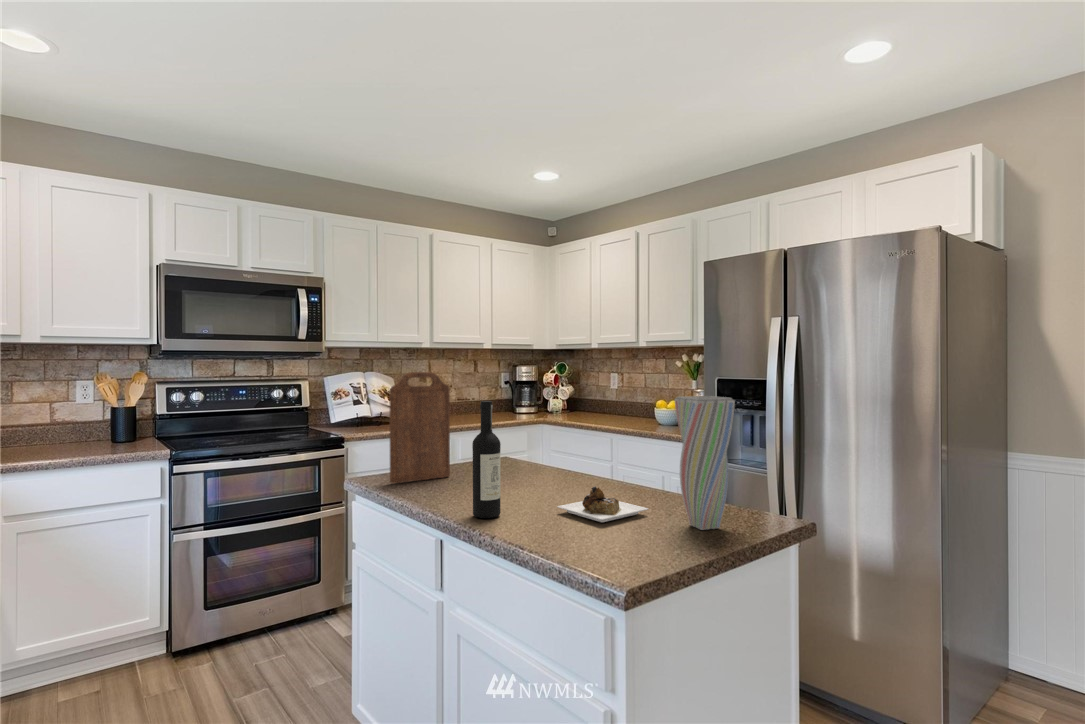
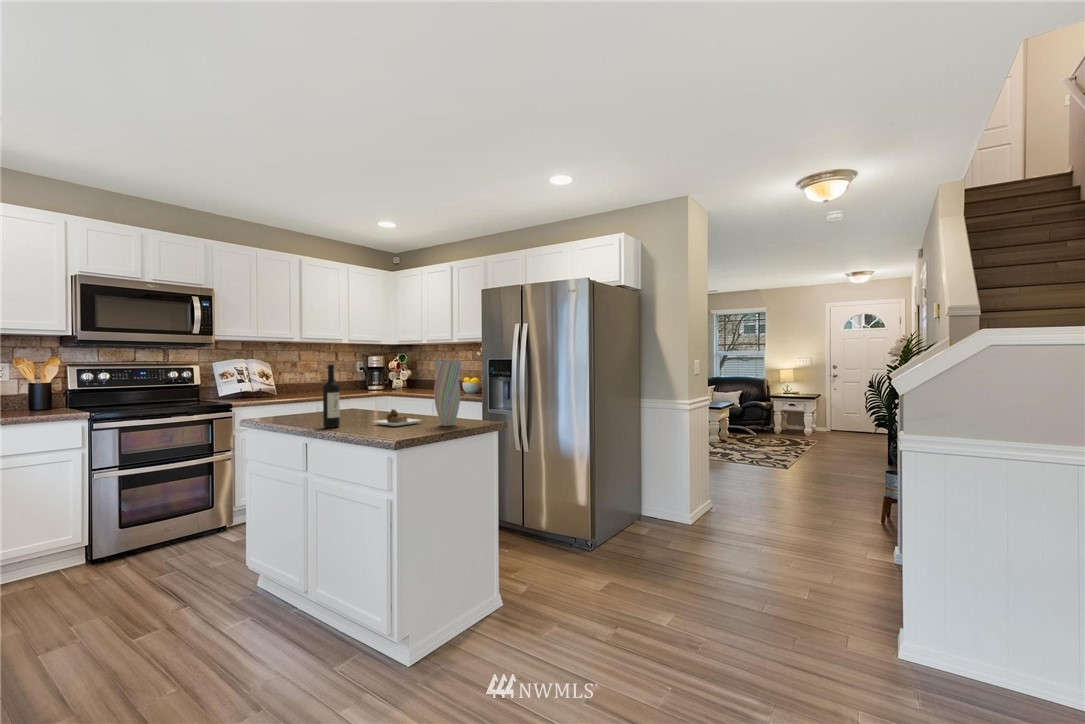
cutting board: present [390,372,450,483] -> none [271,352,312,420]

